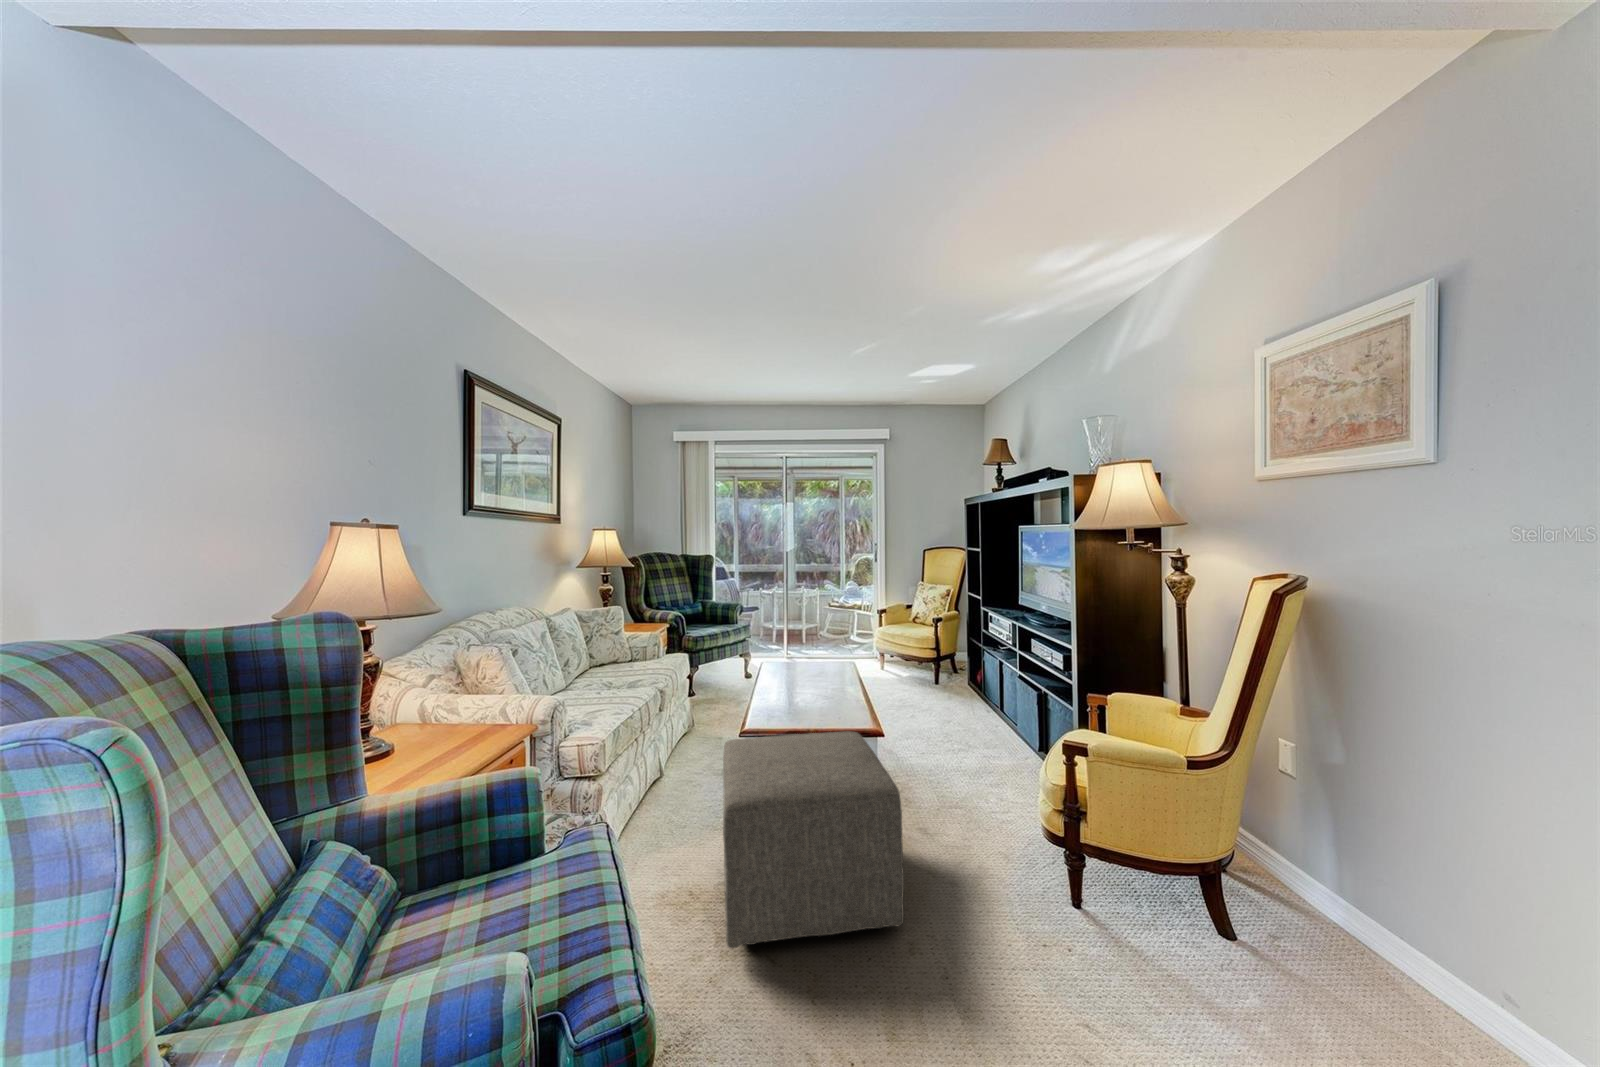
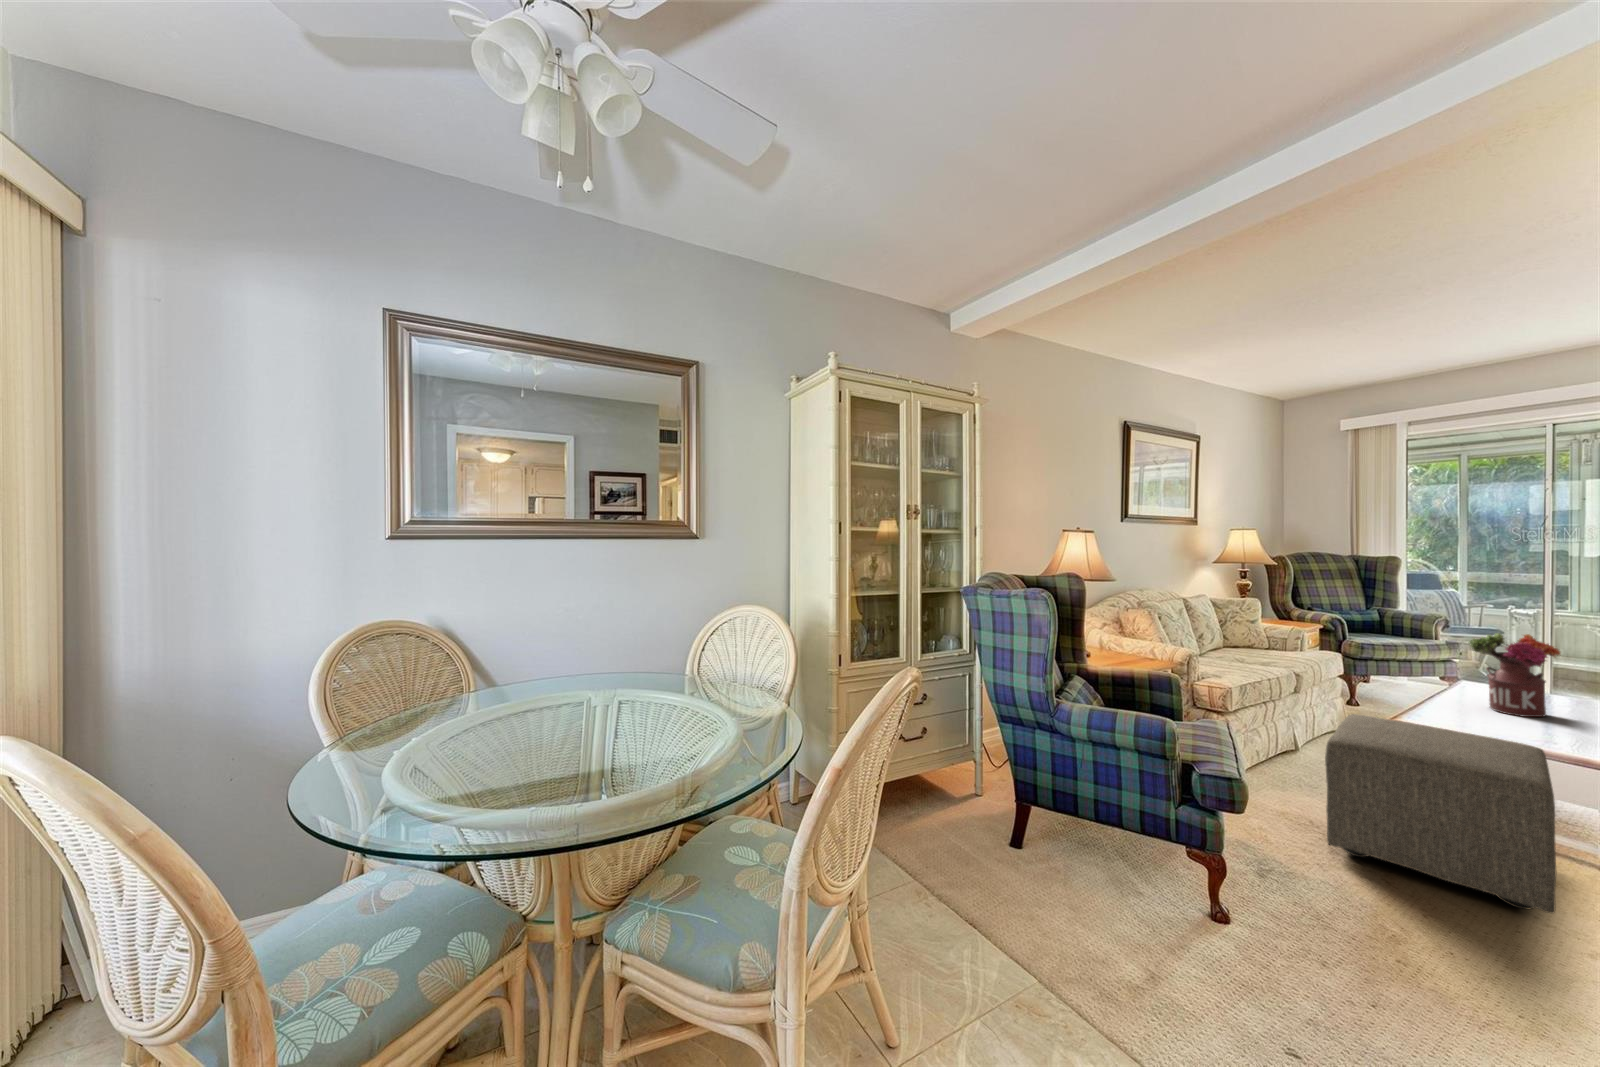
flower arrangement: none [788,618,839,693] -> present [1470,634,1560,717]

